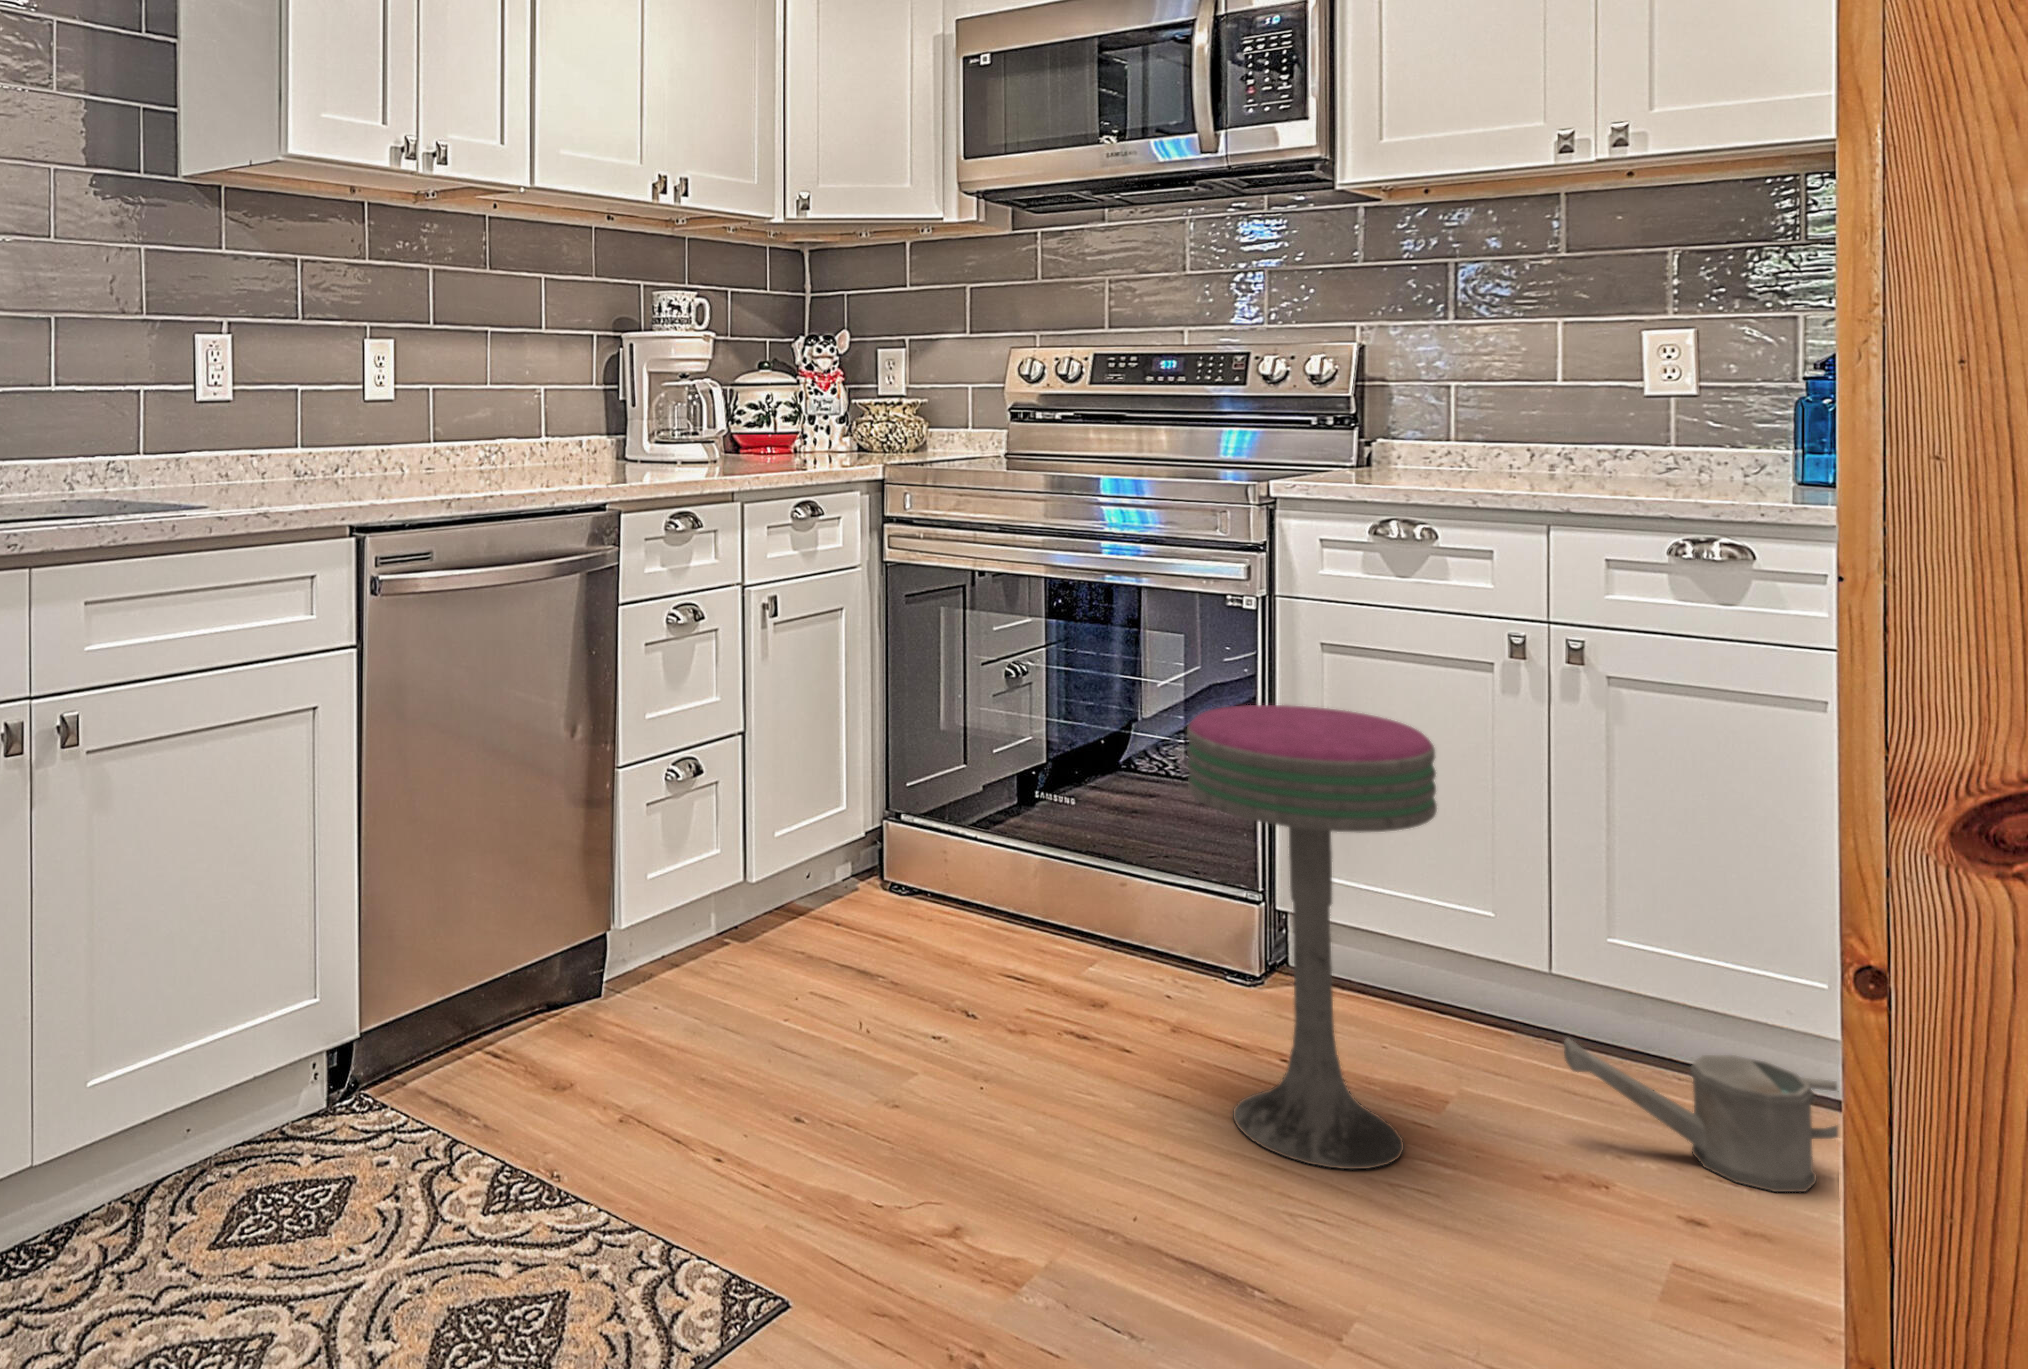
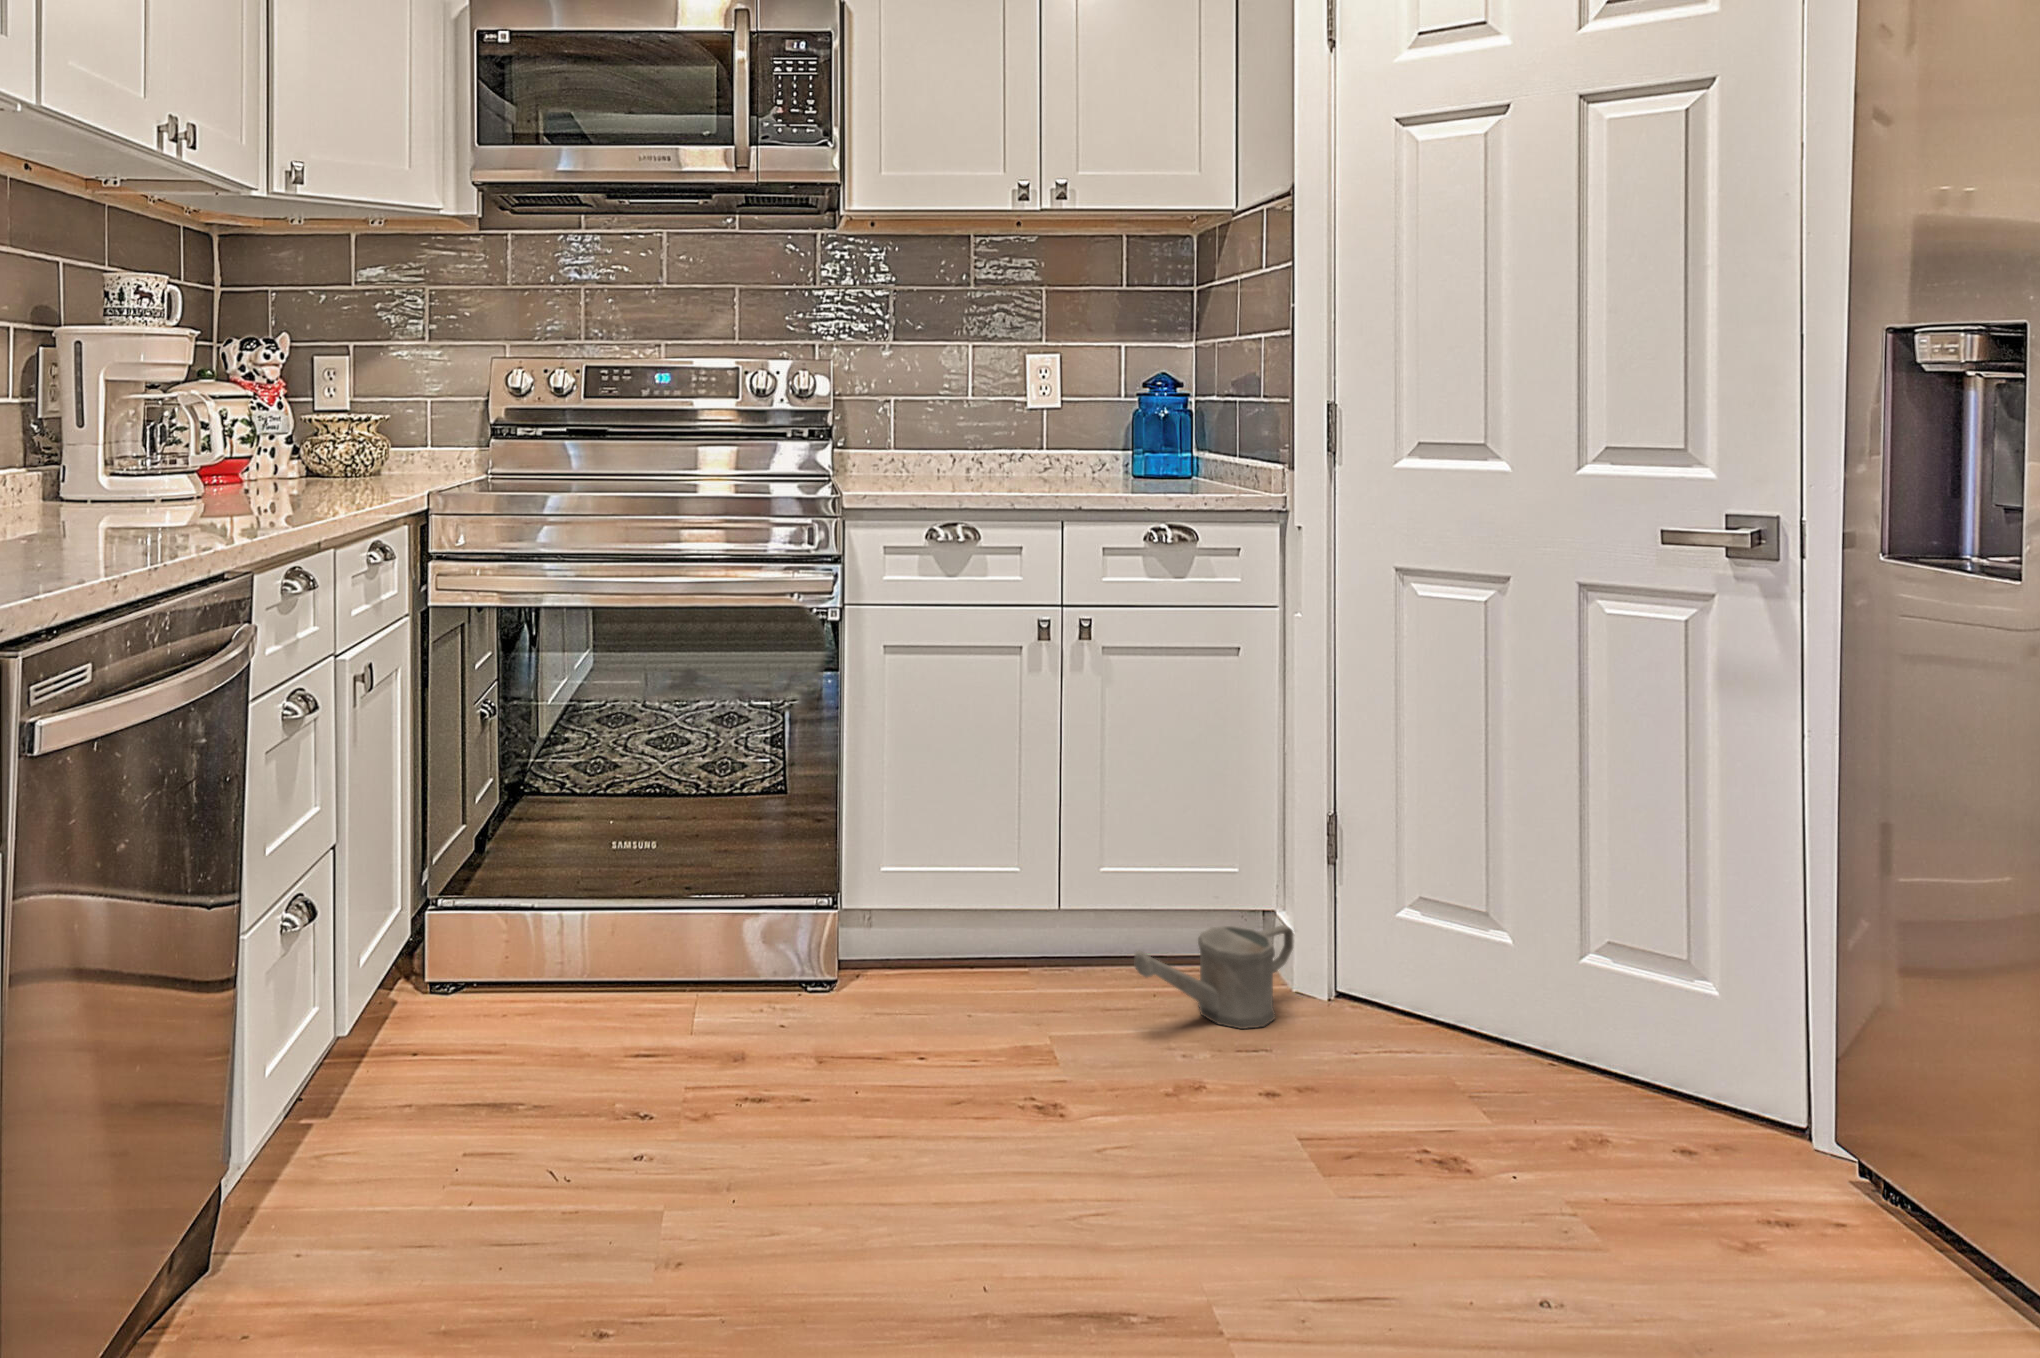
bar stool: present [1187,705,1437,1169] -> none [900,703,1110,1144]

